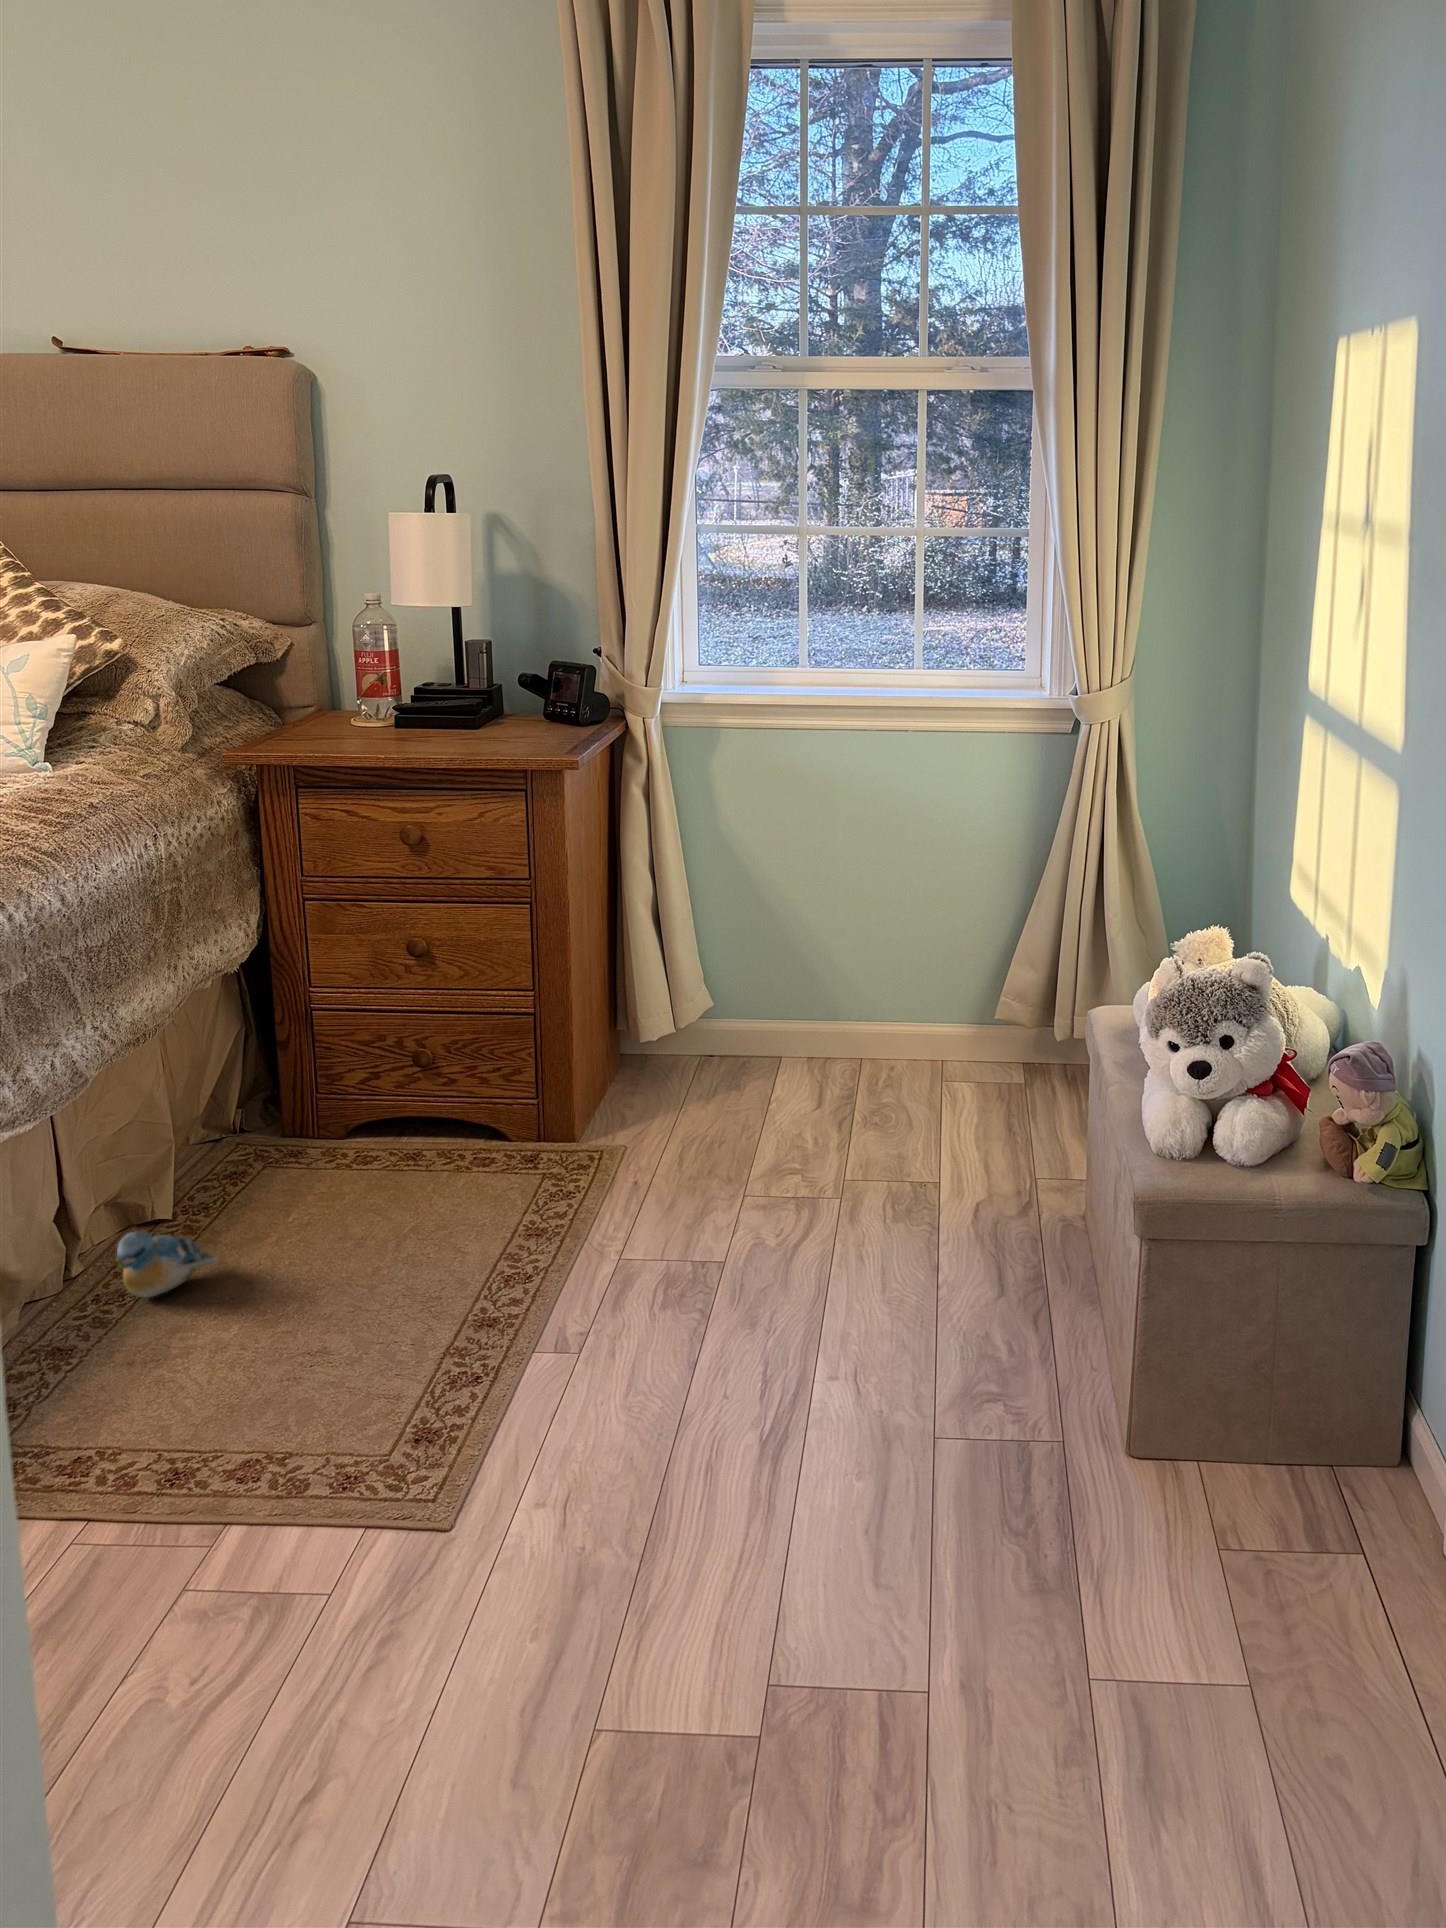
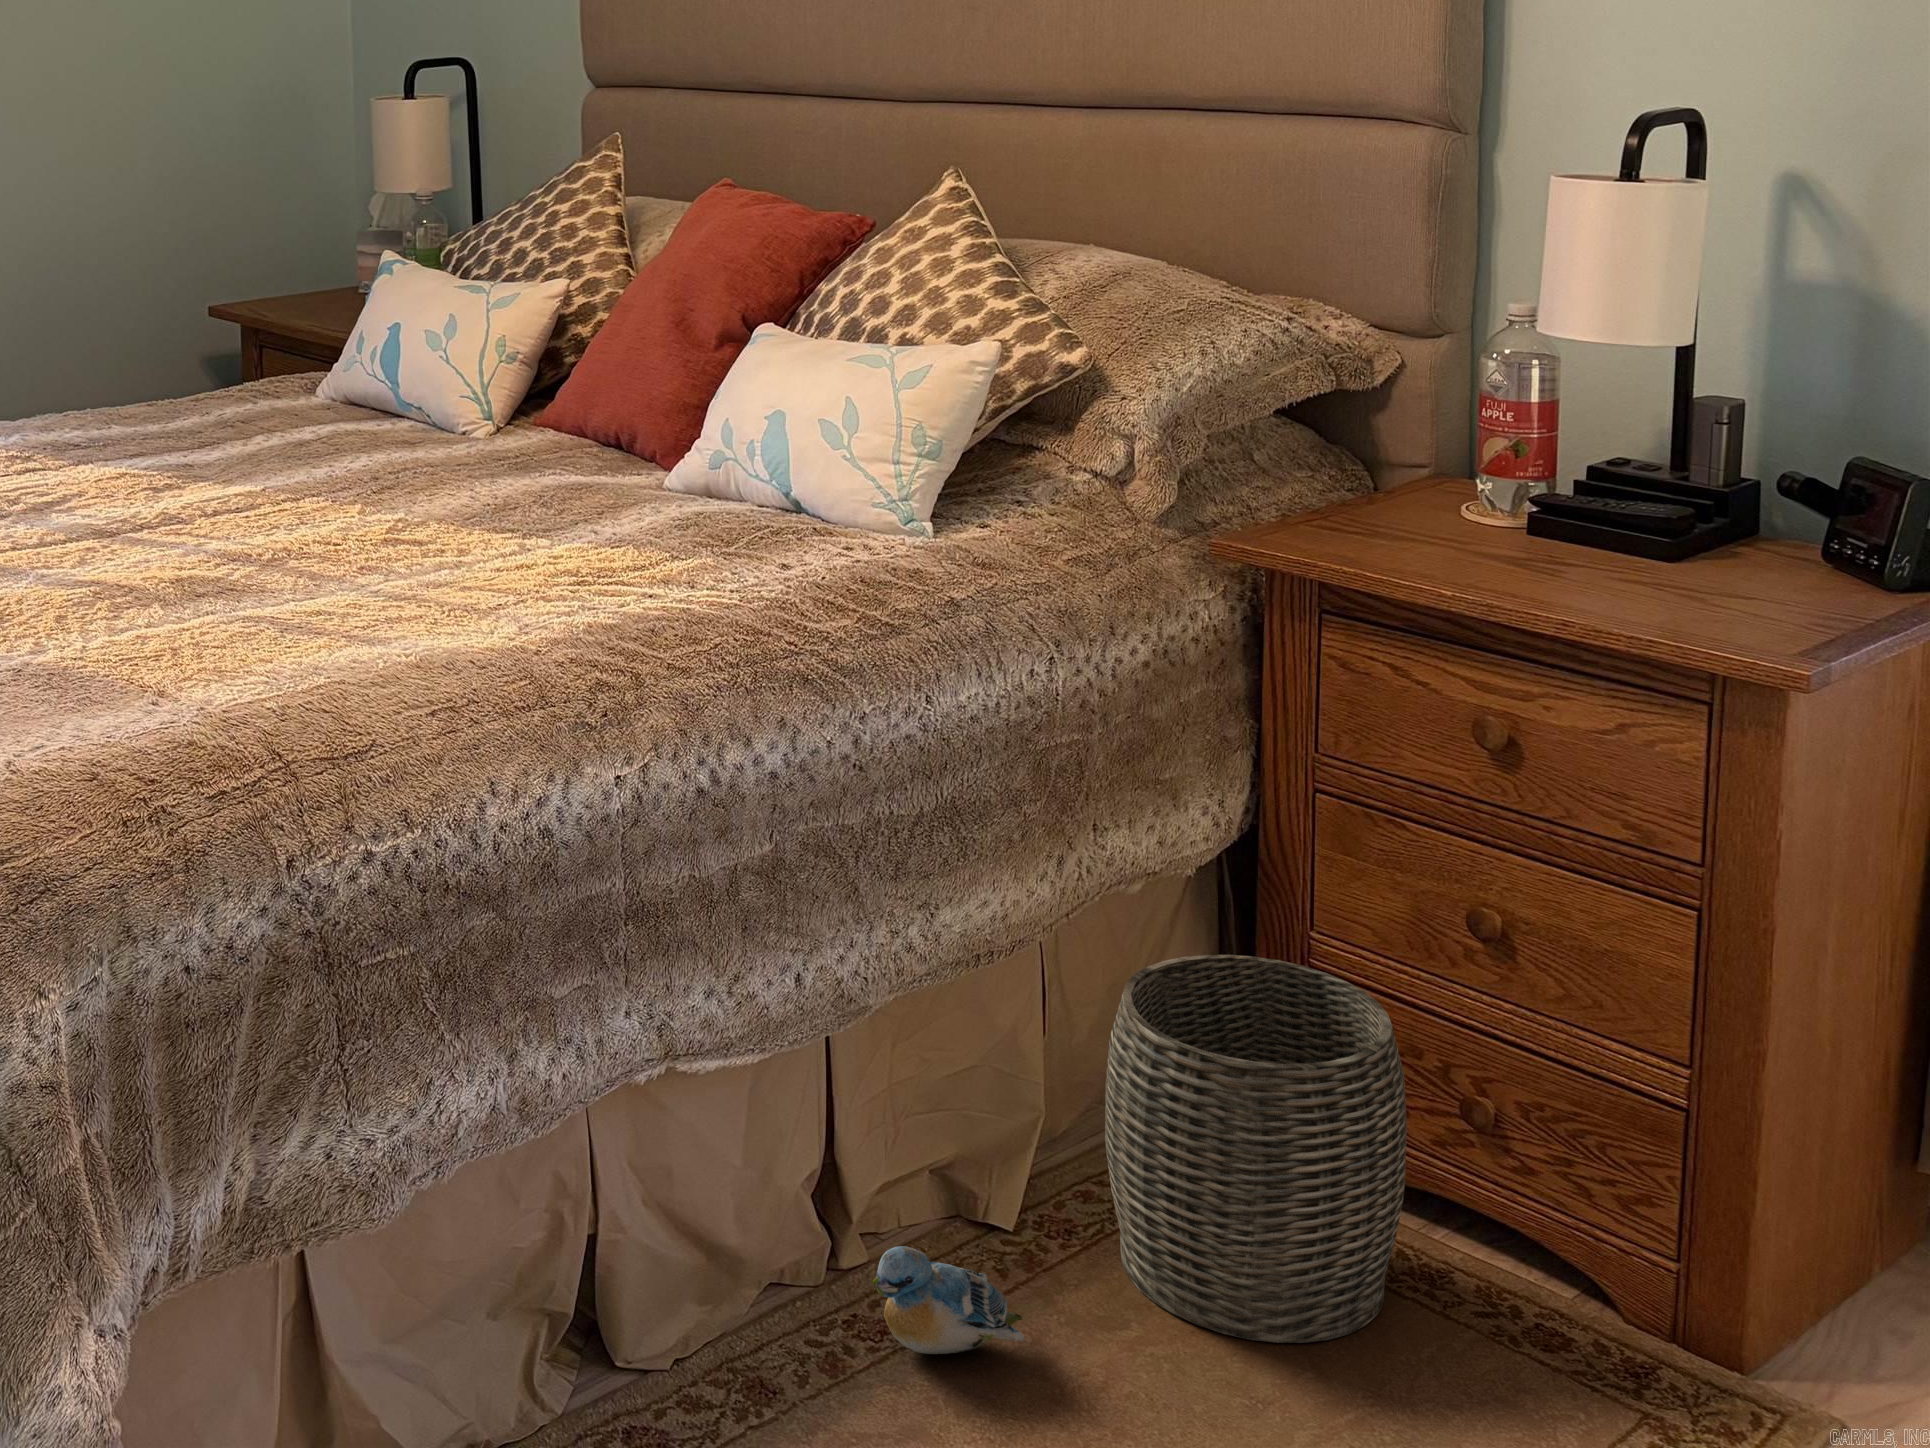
woven basket: none [219,1002,403,1223] -> present [1105,955,1407,1343]

